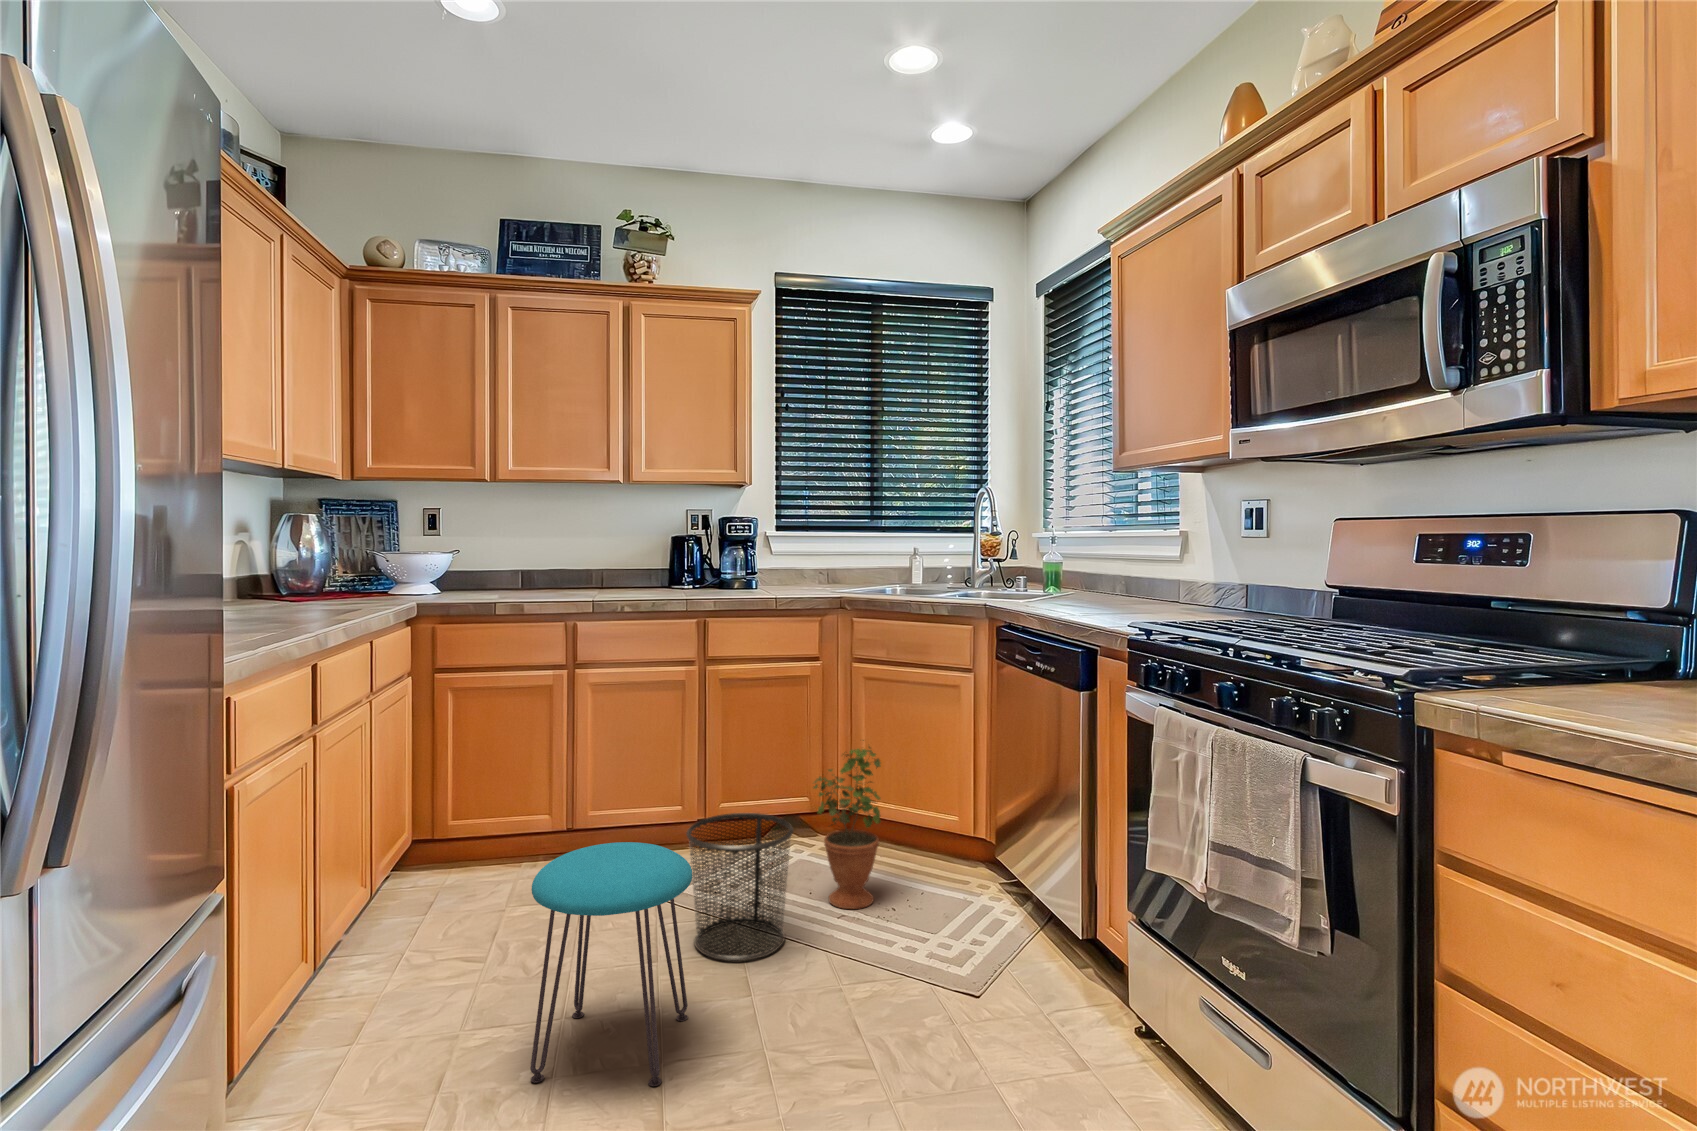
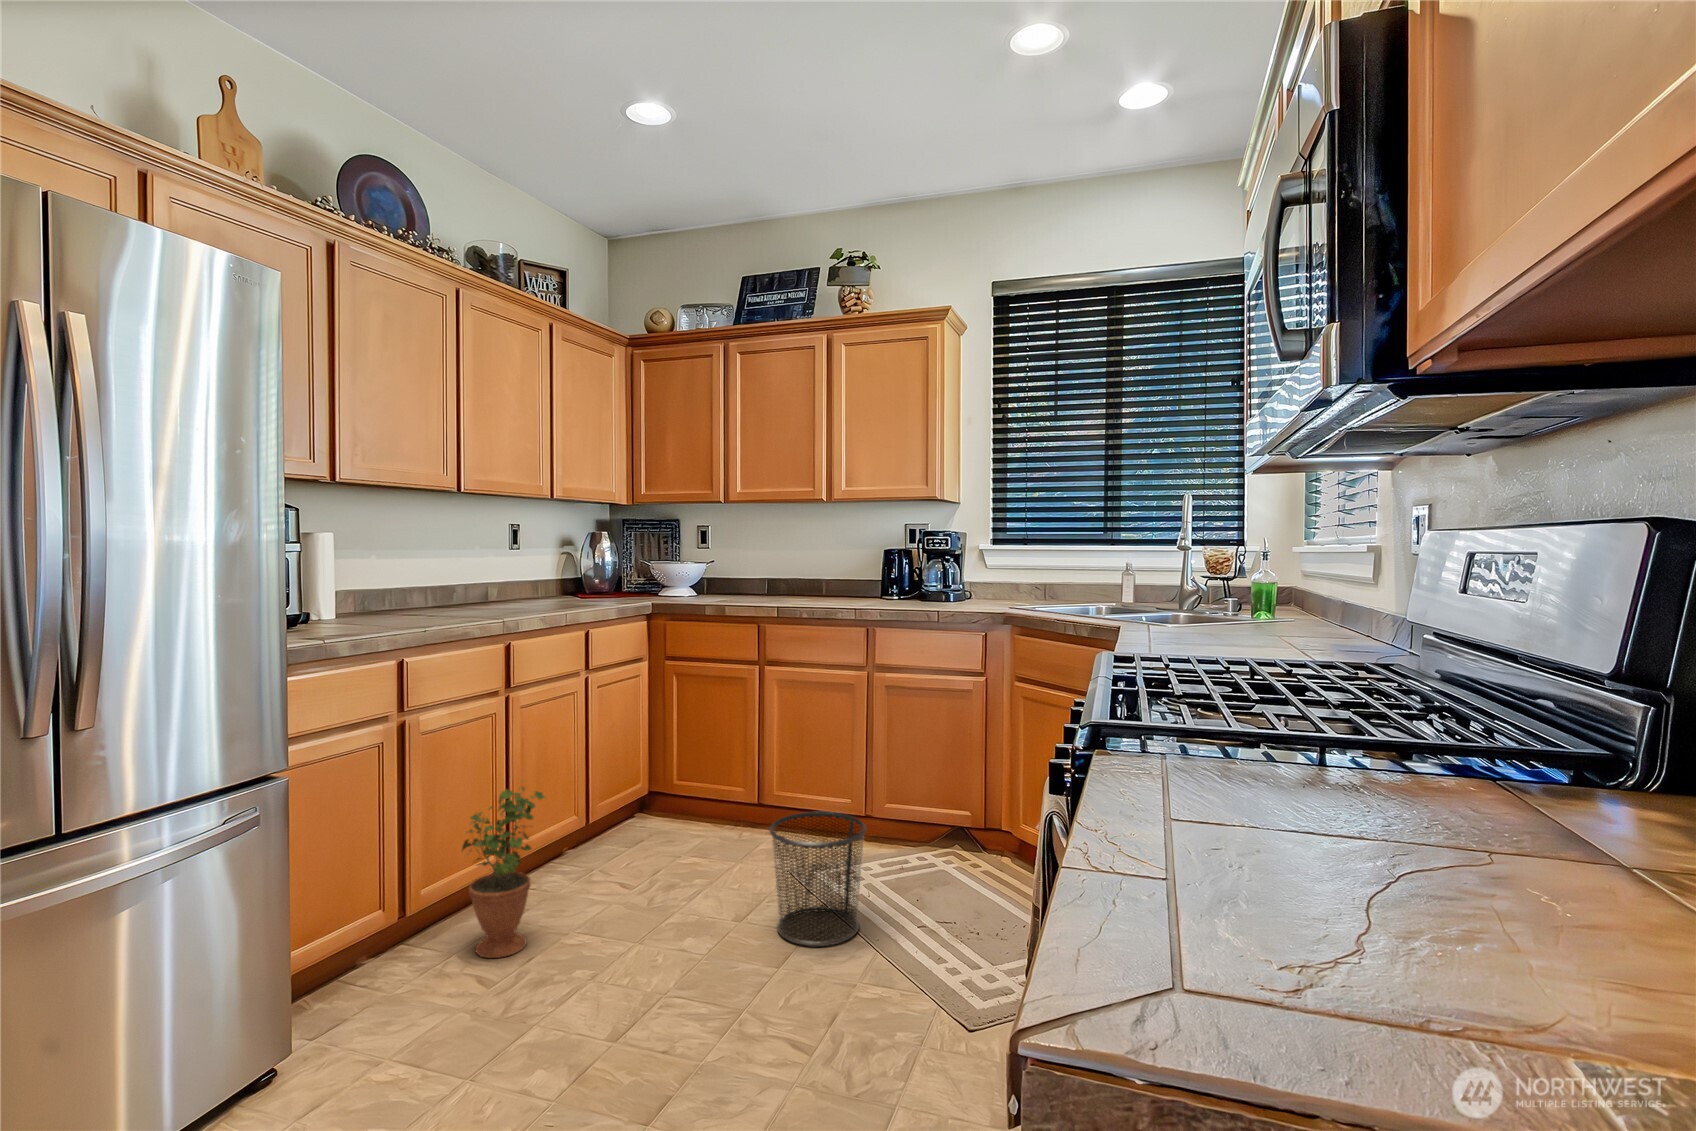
potted plant: present [814,740,881,909] -> present [462,787,545,958]
stool: present [530,842,692,1086] -> none [576,819,720,1022]

